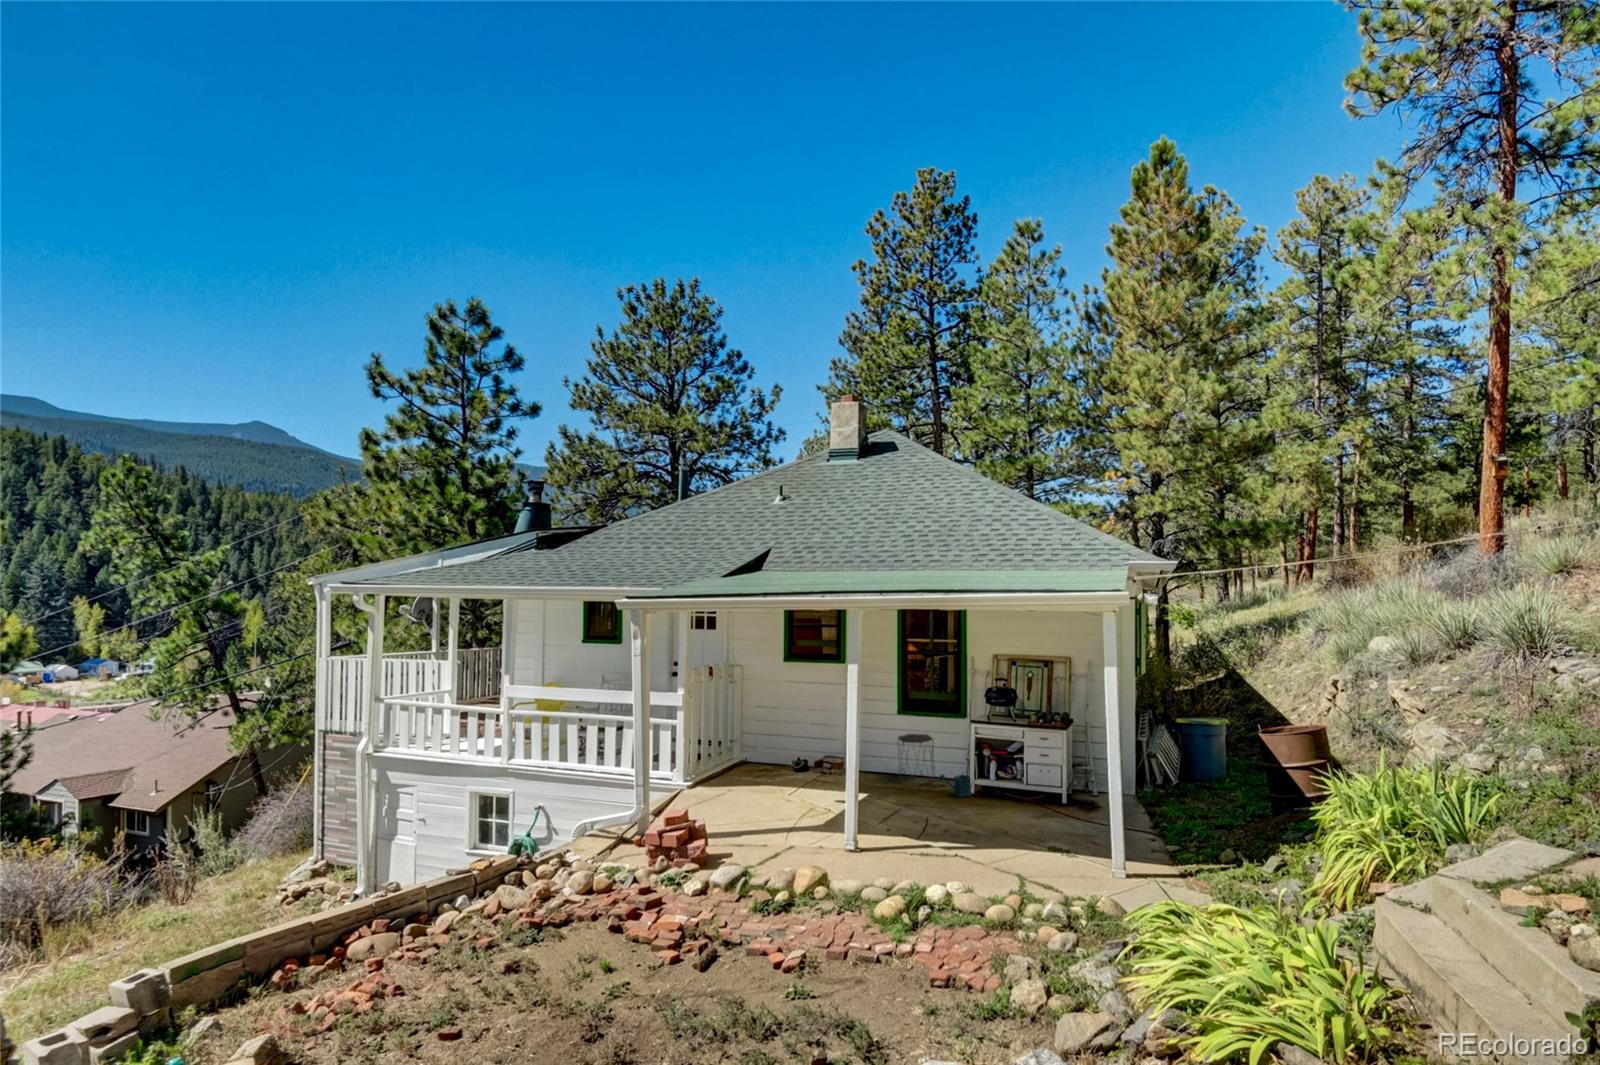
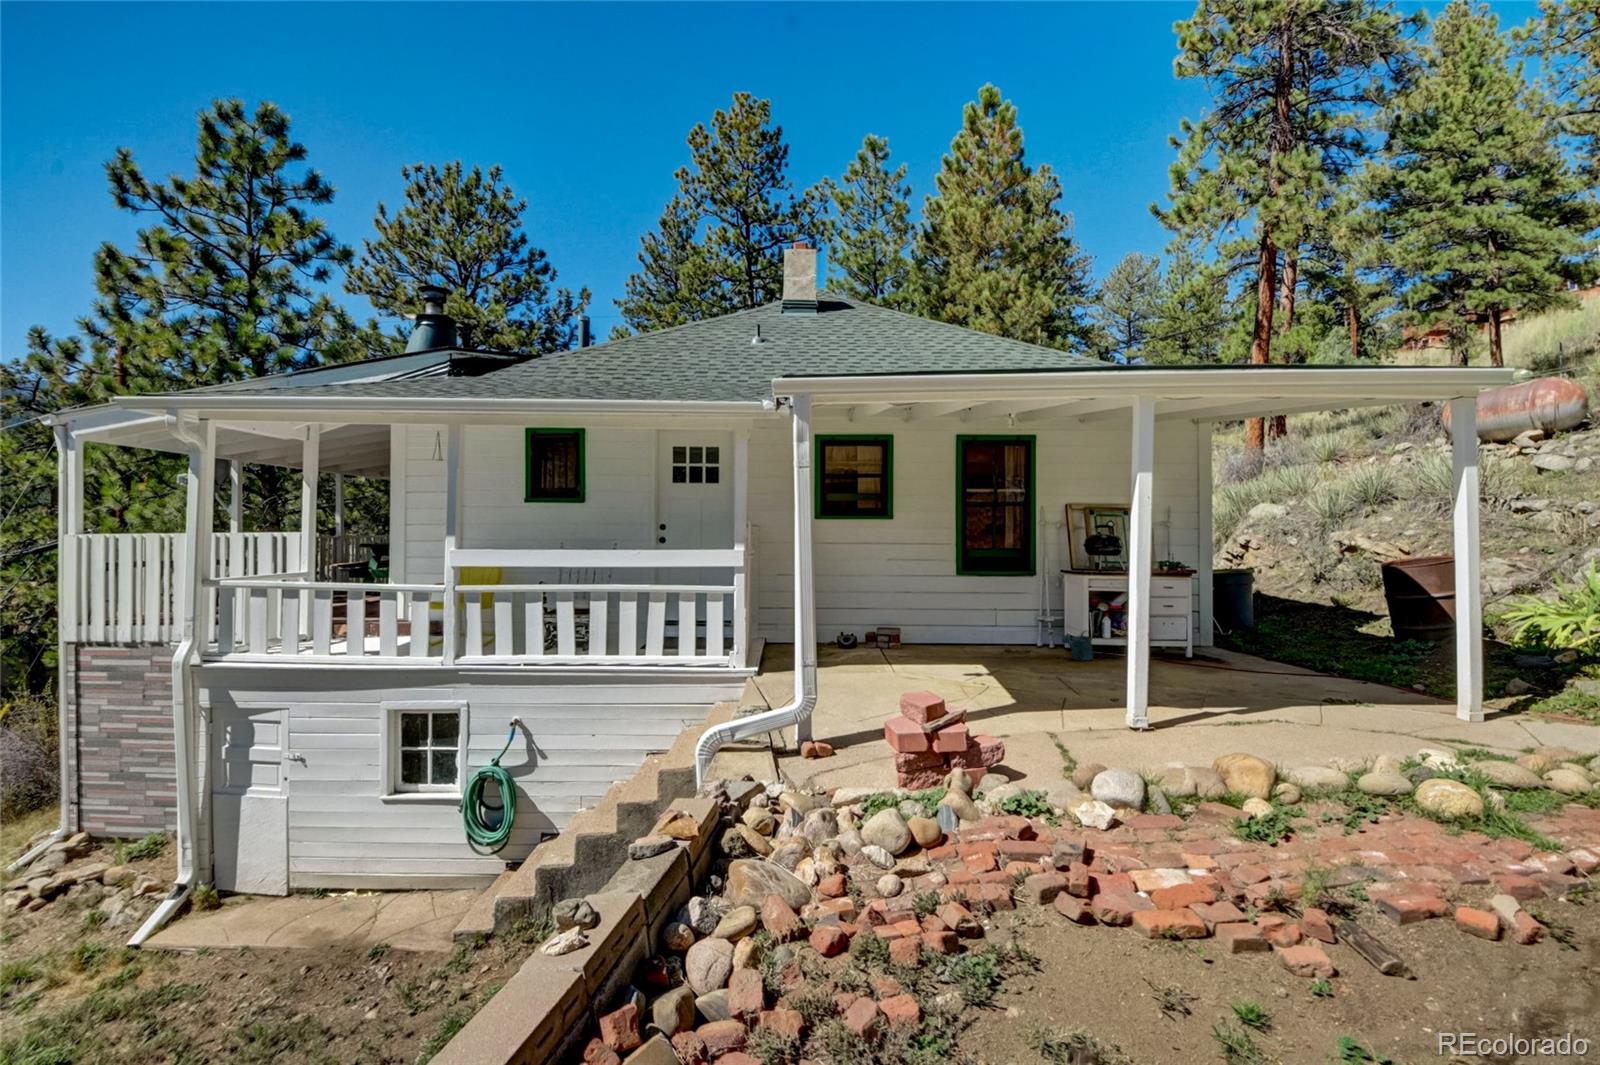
side table: present [898,734,934,780] -> none [979,595,1023,653]

